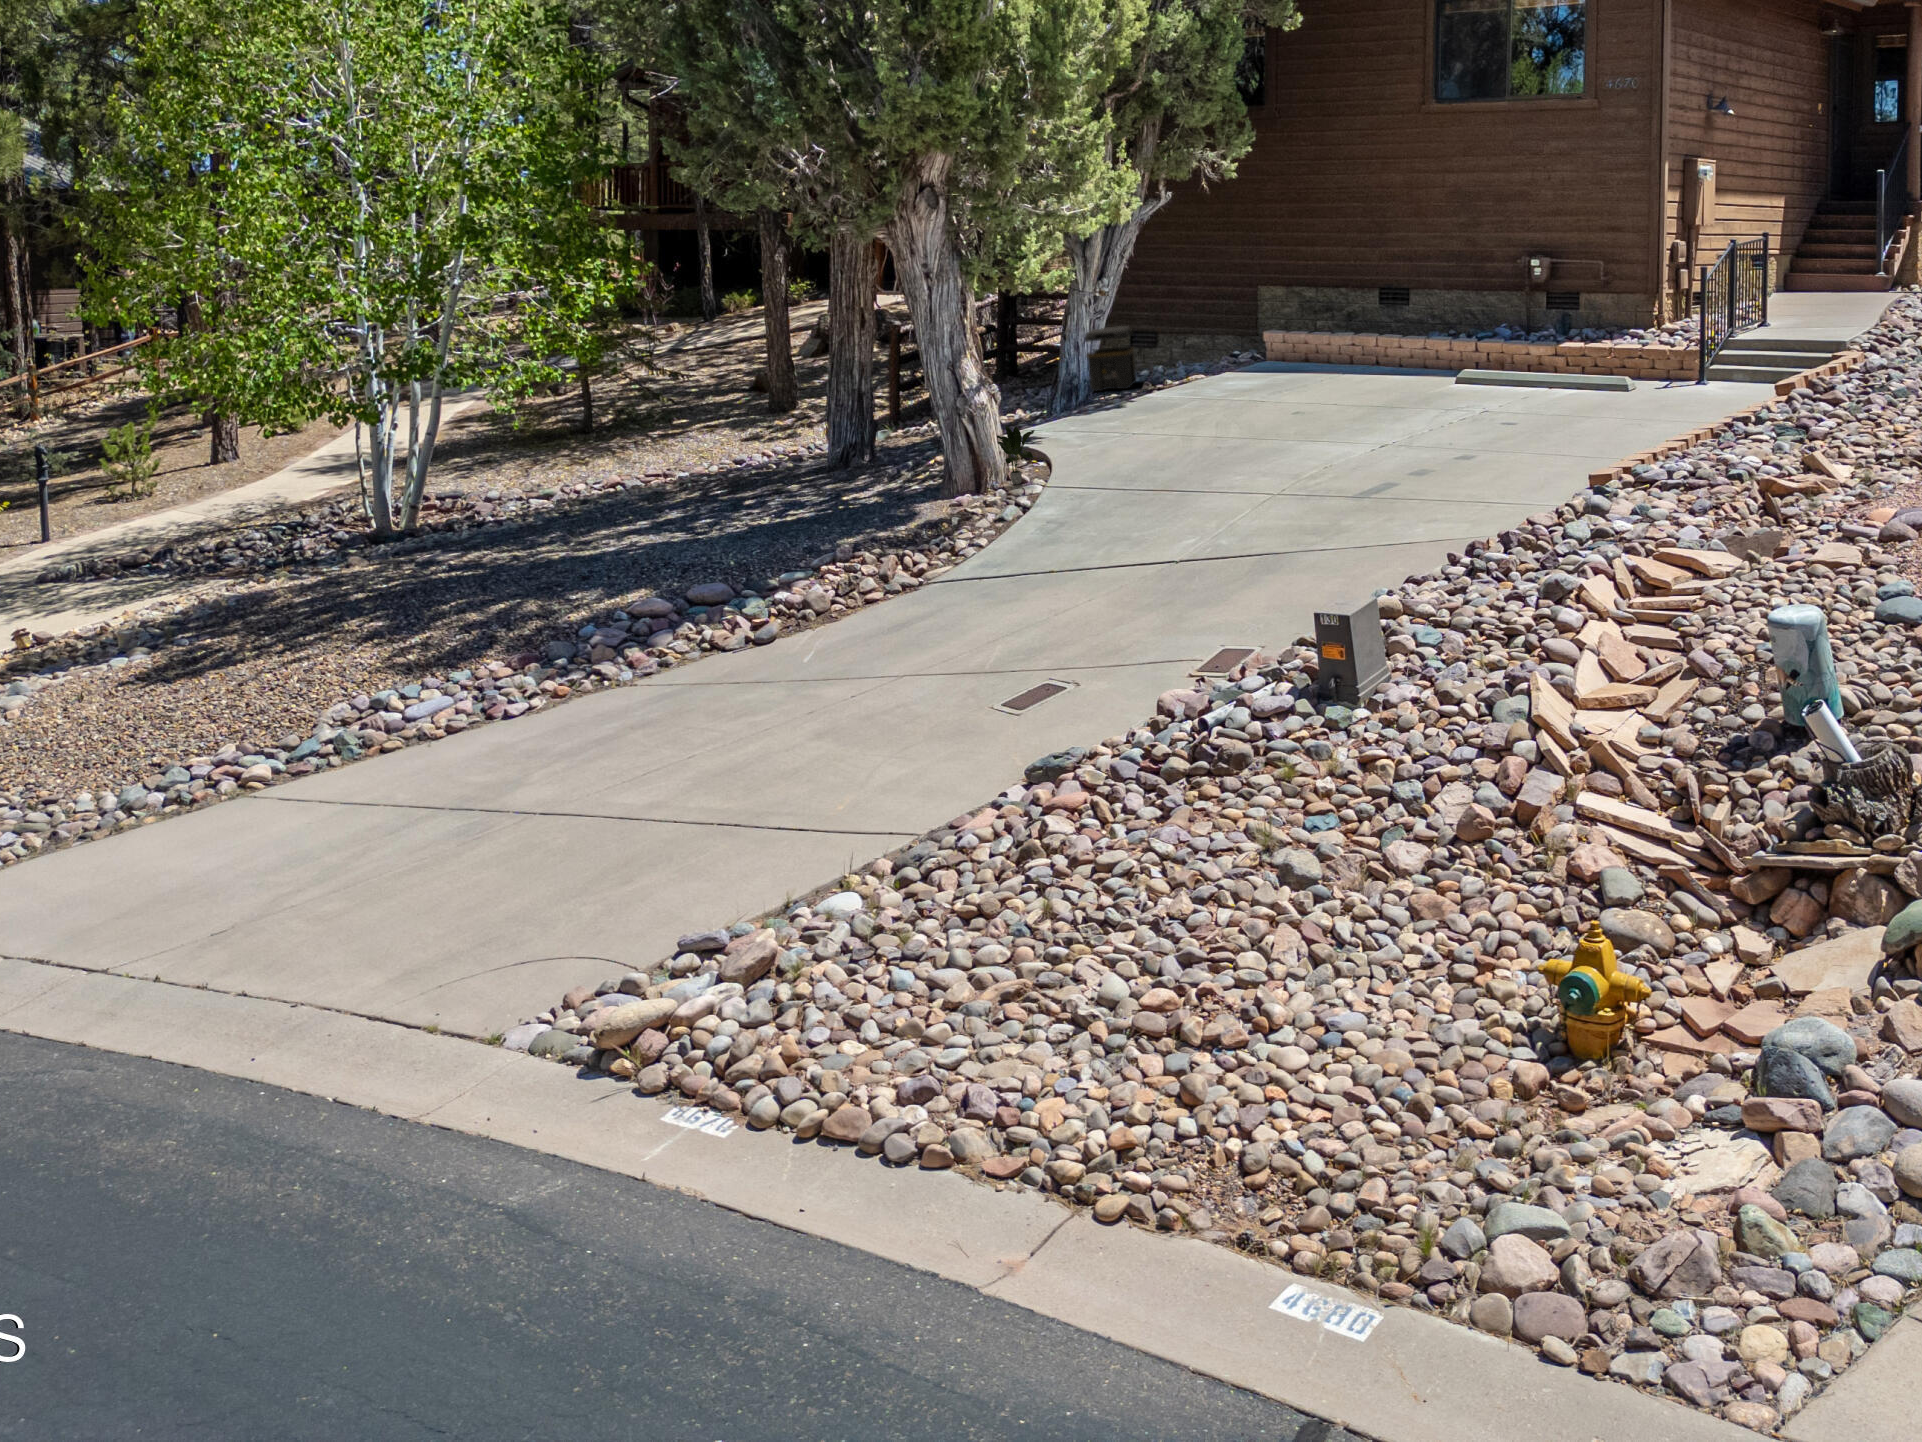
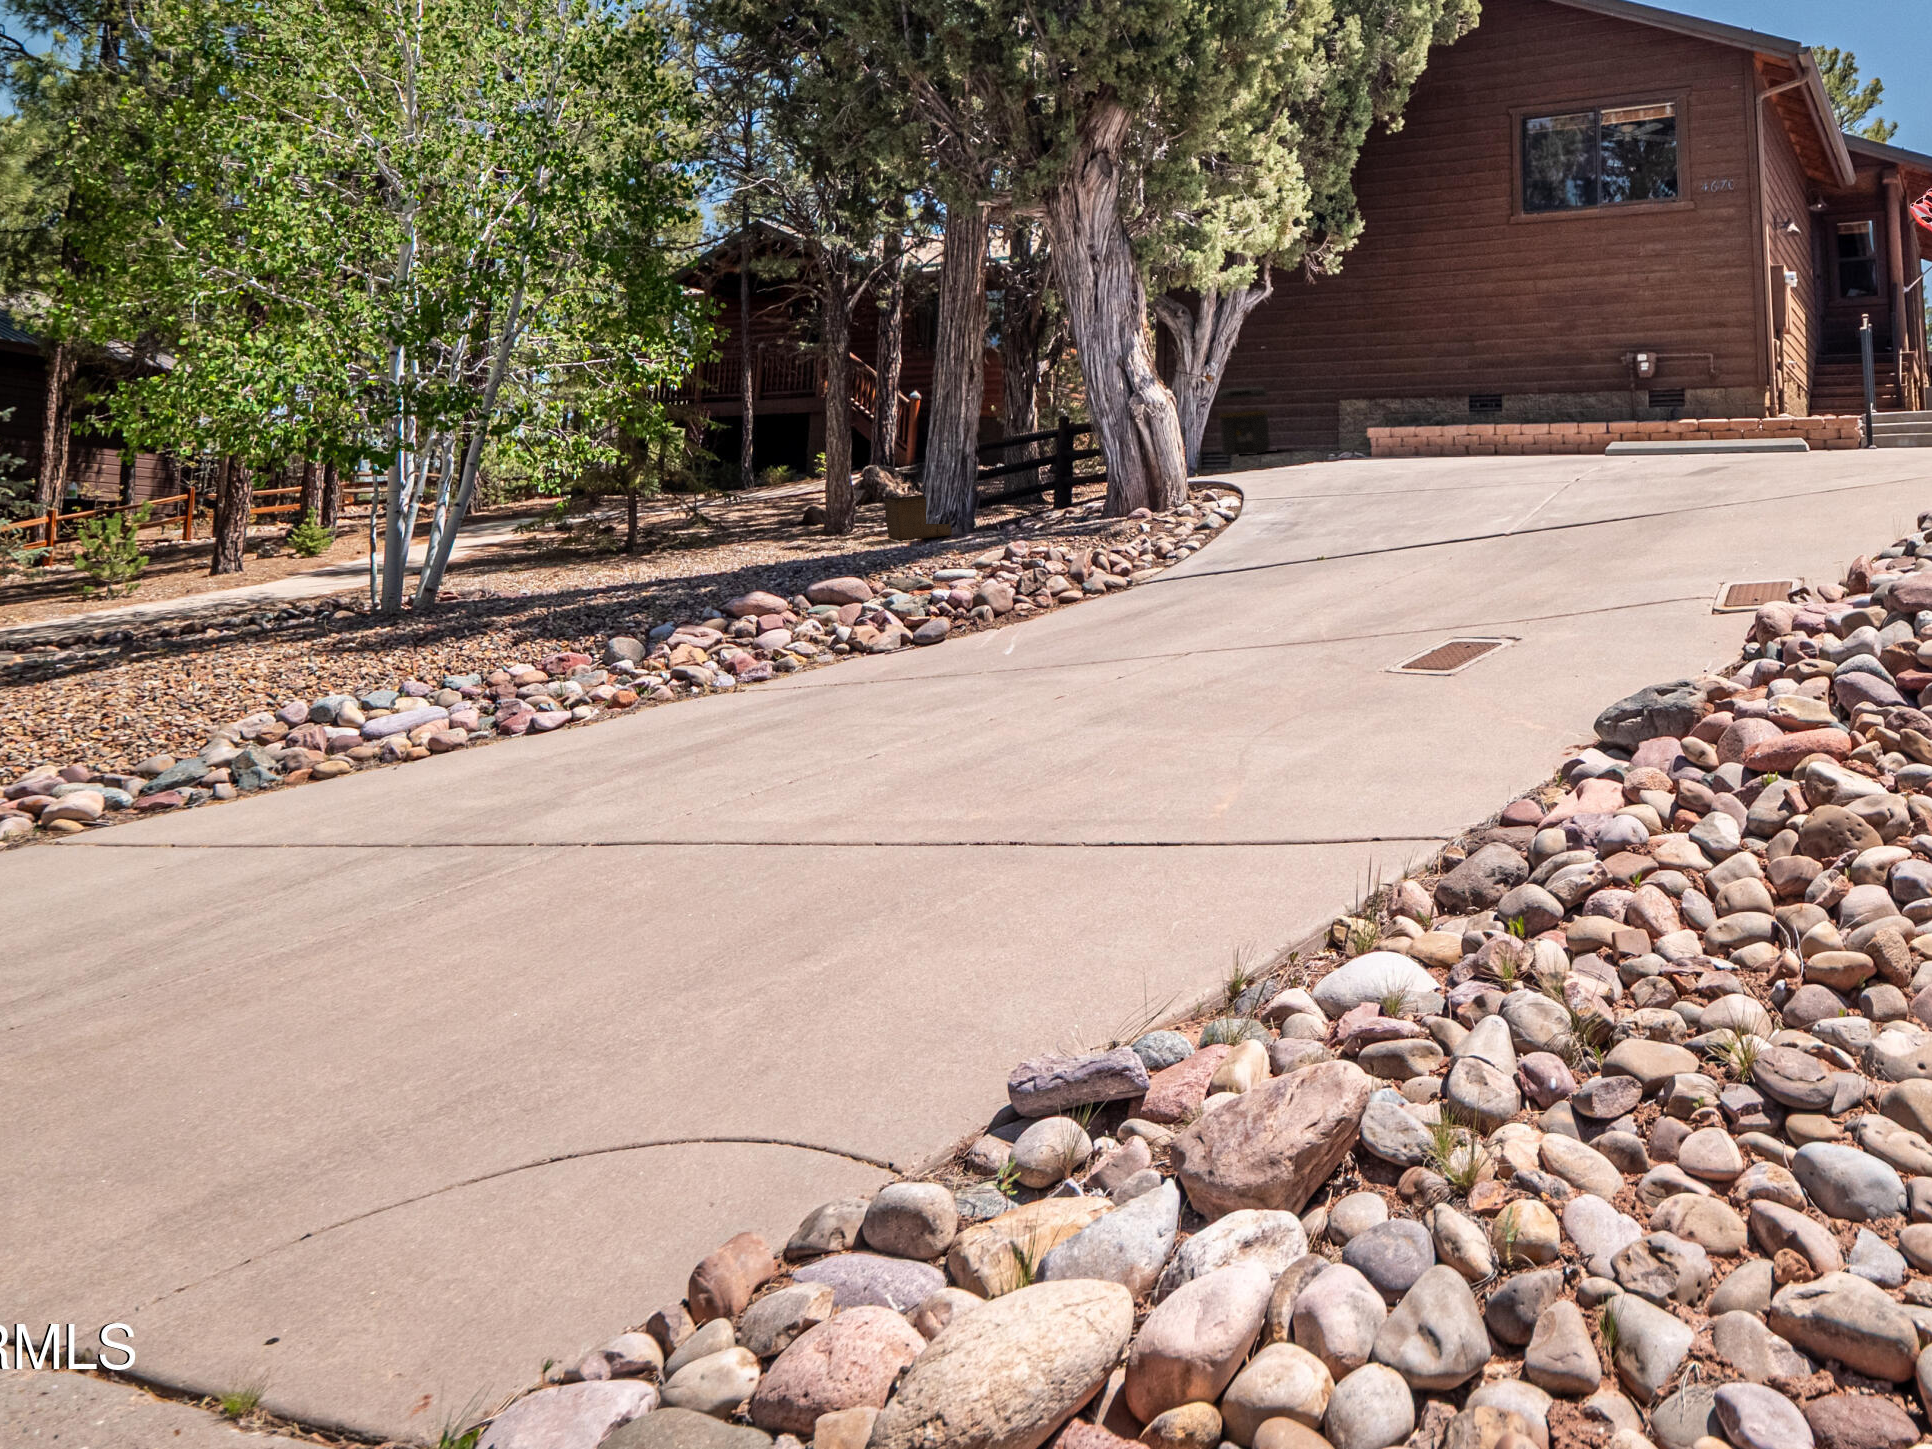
potted plant: present [997,426,1035,484] -> none [1175,433,1222,505]
storage bin: none [784,446,842,491] -> present [883,495,952,541]

